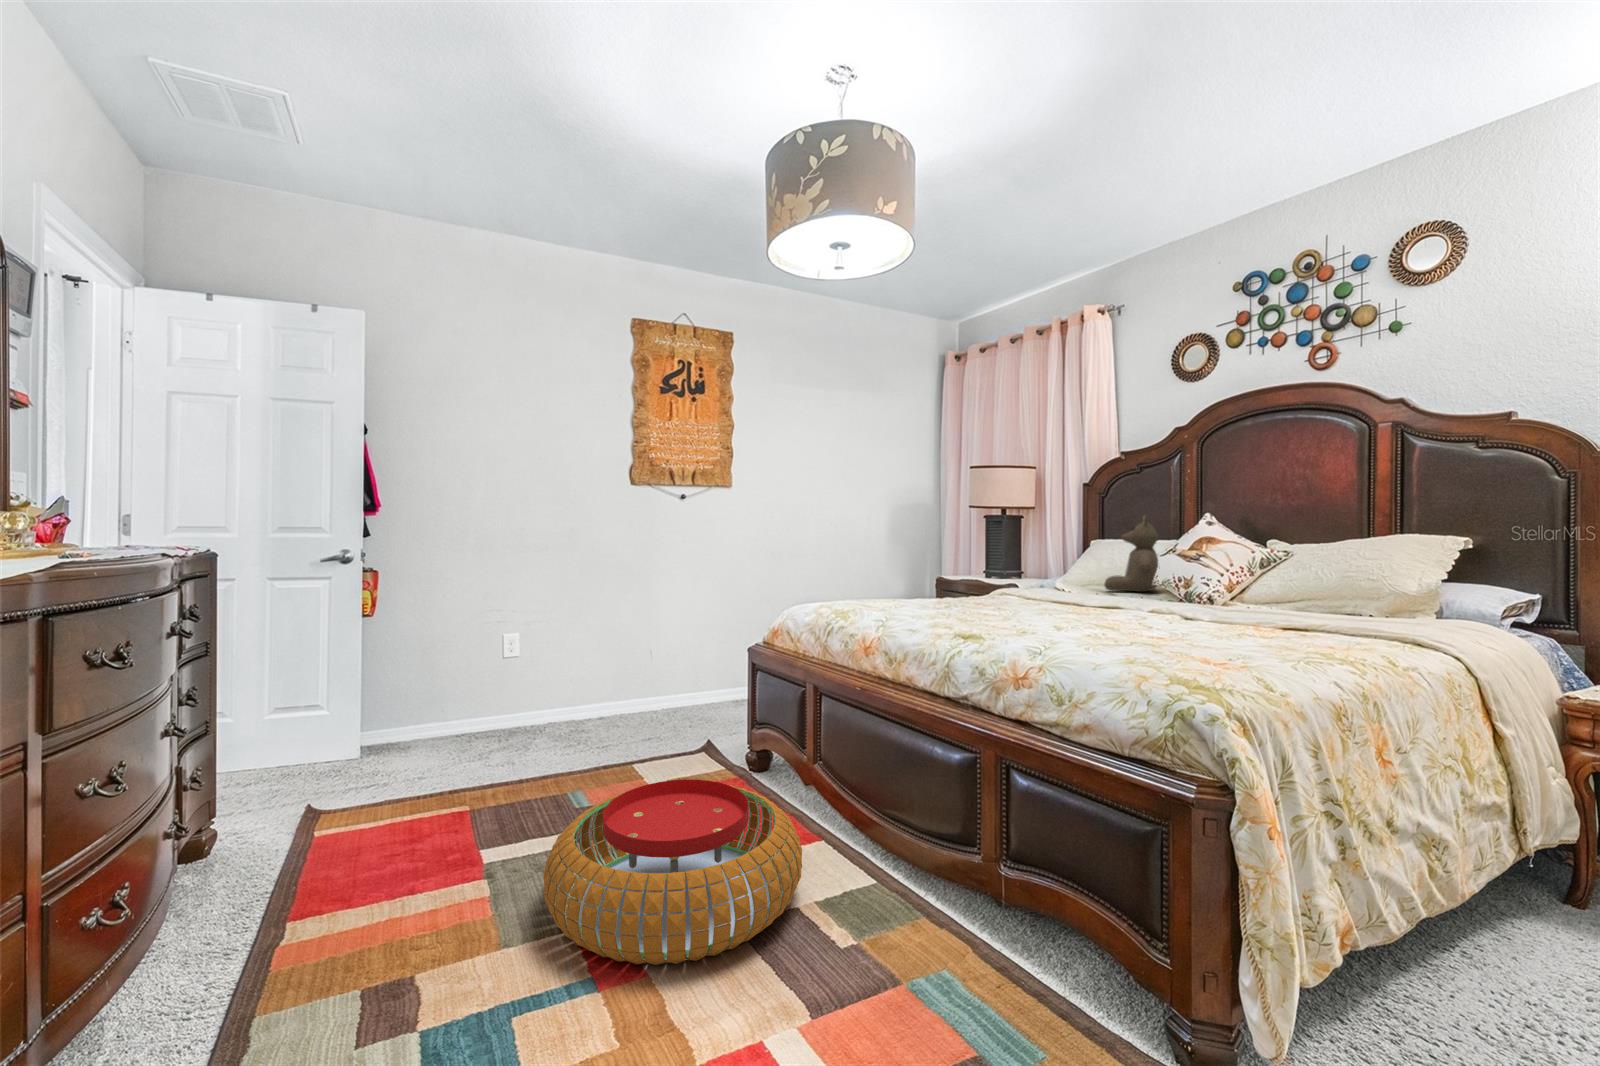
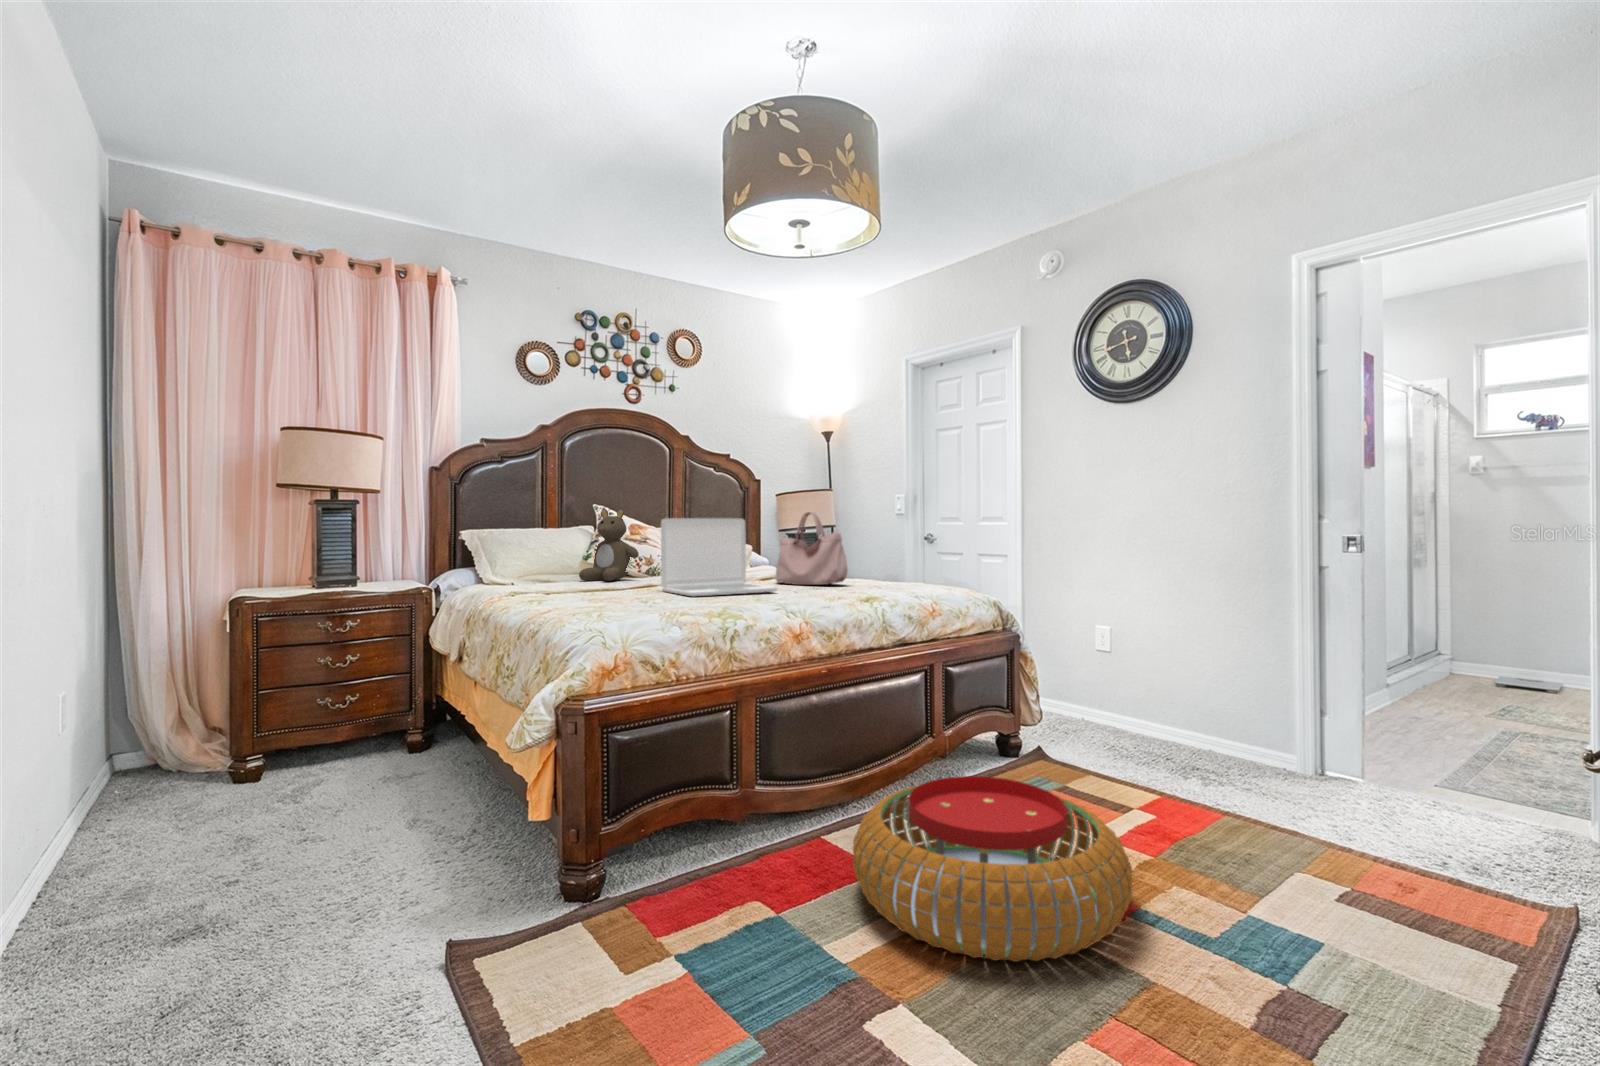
handbag: none [1179,519,1257,634] -> present [776,512,848,585]
laptop: none [968,528,1104,618] -> present [661,518,778,597]

